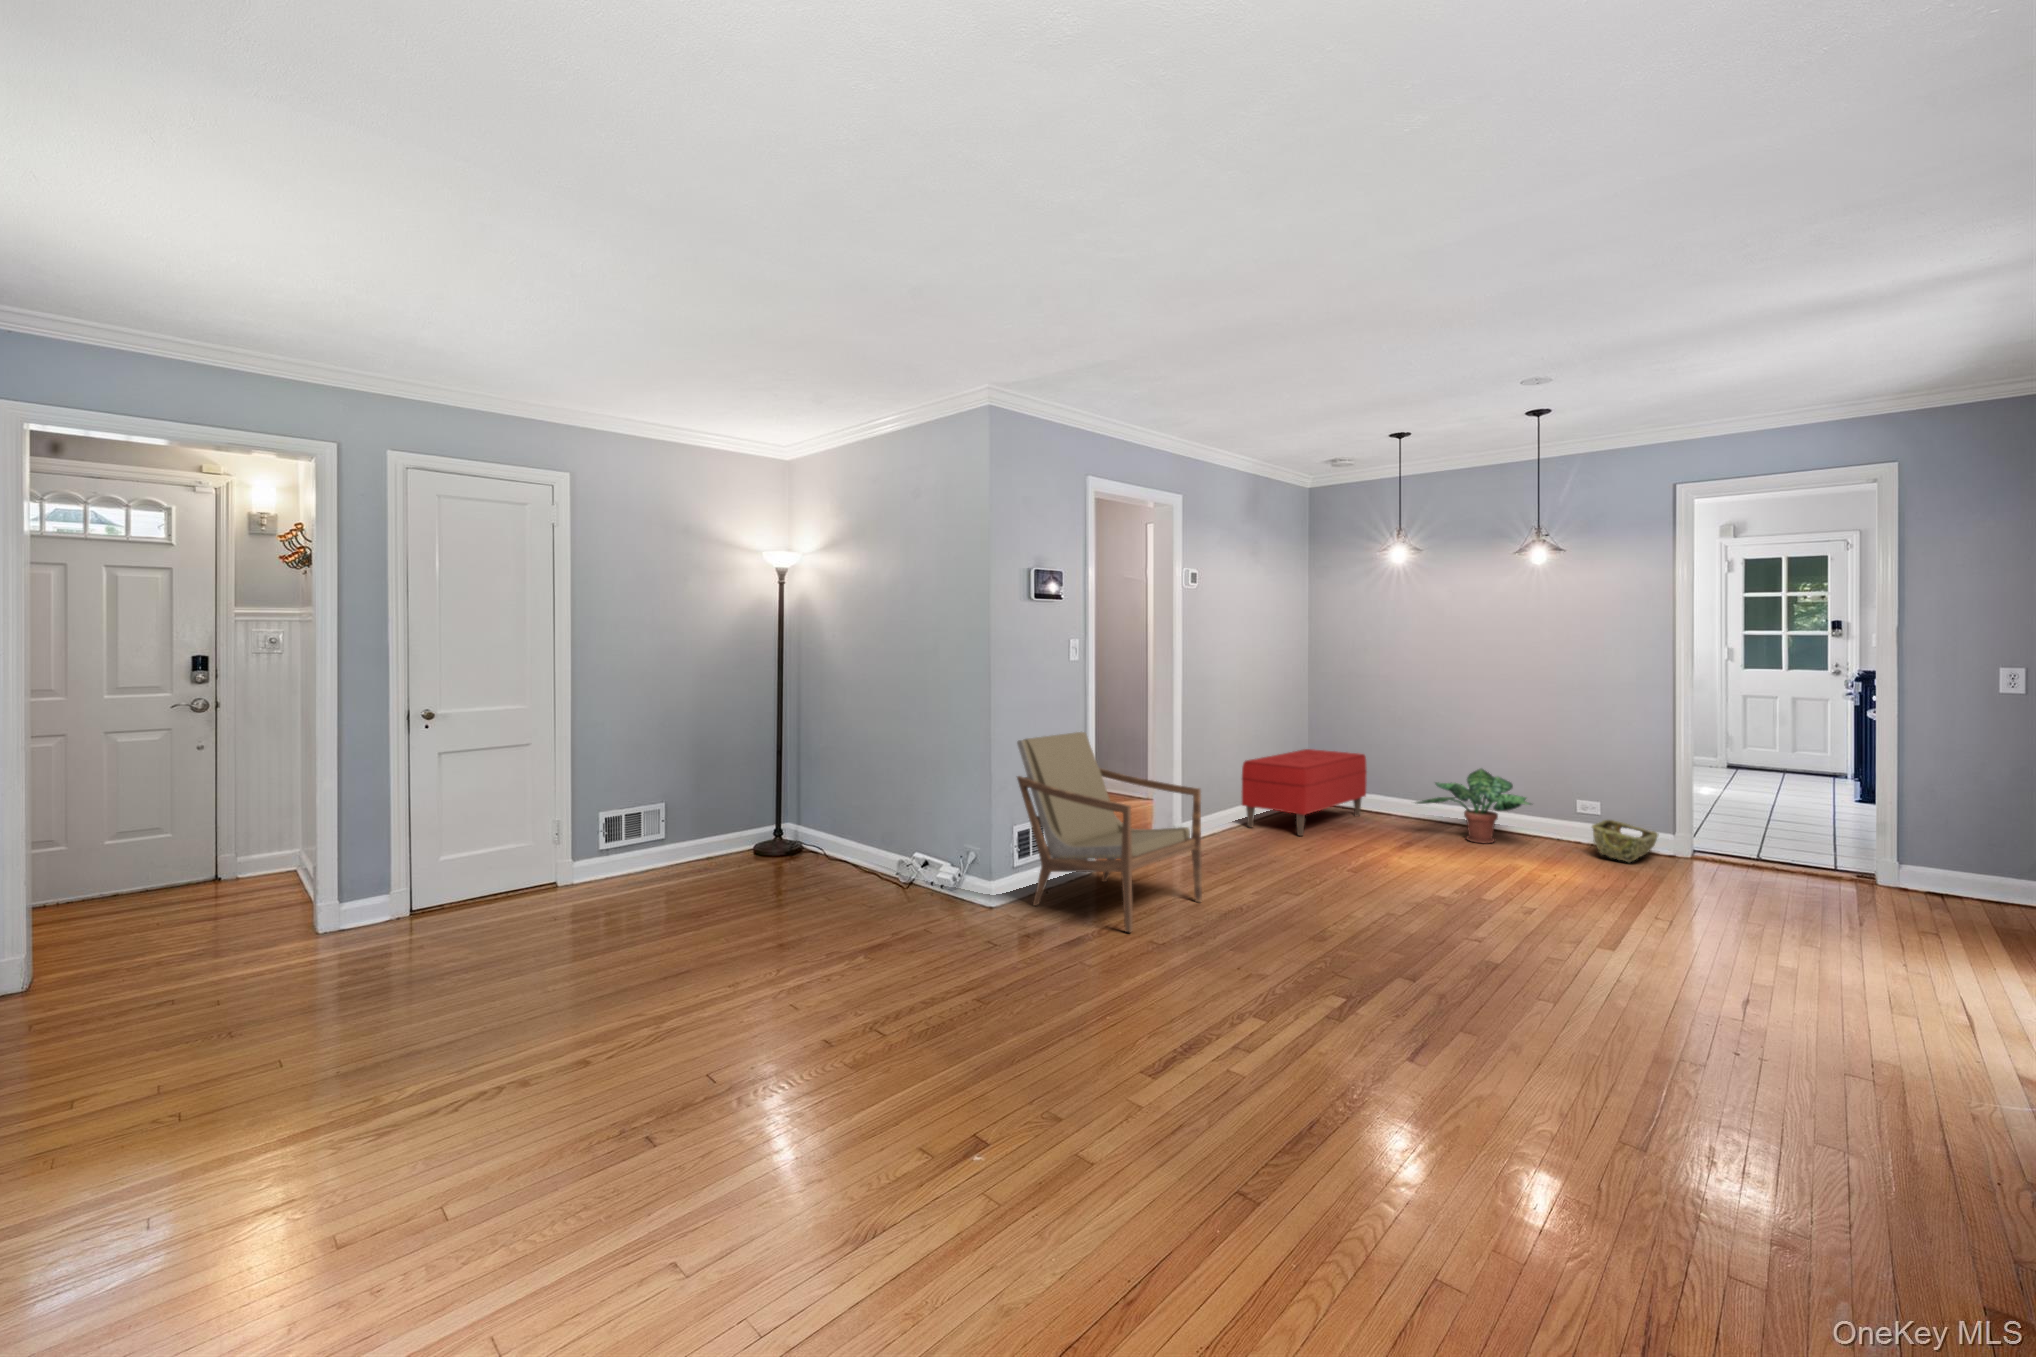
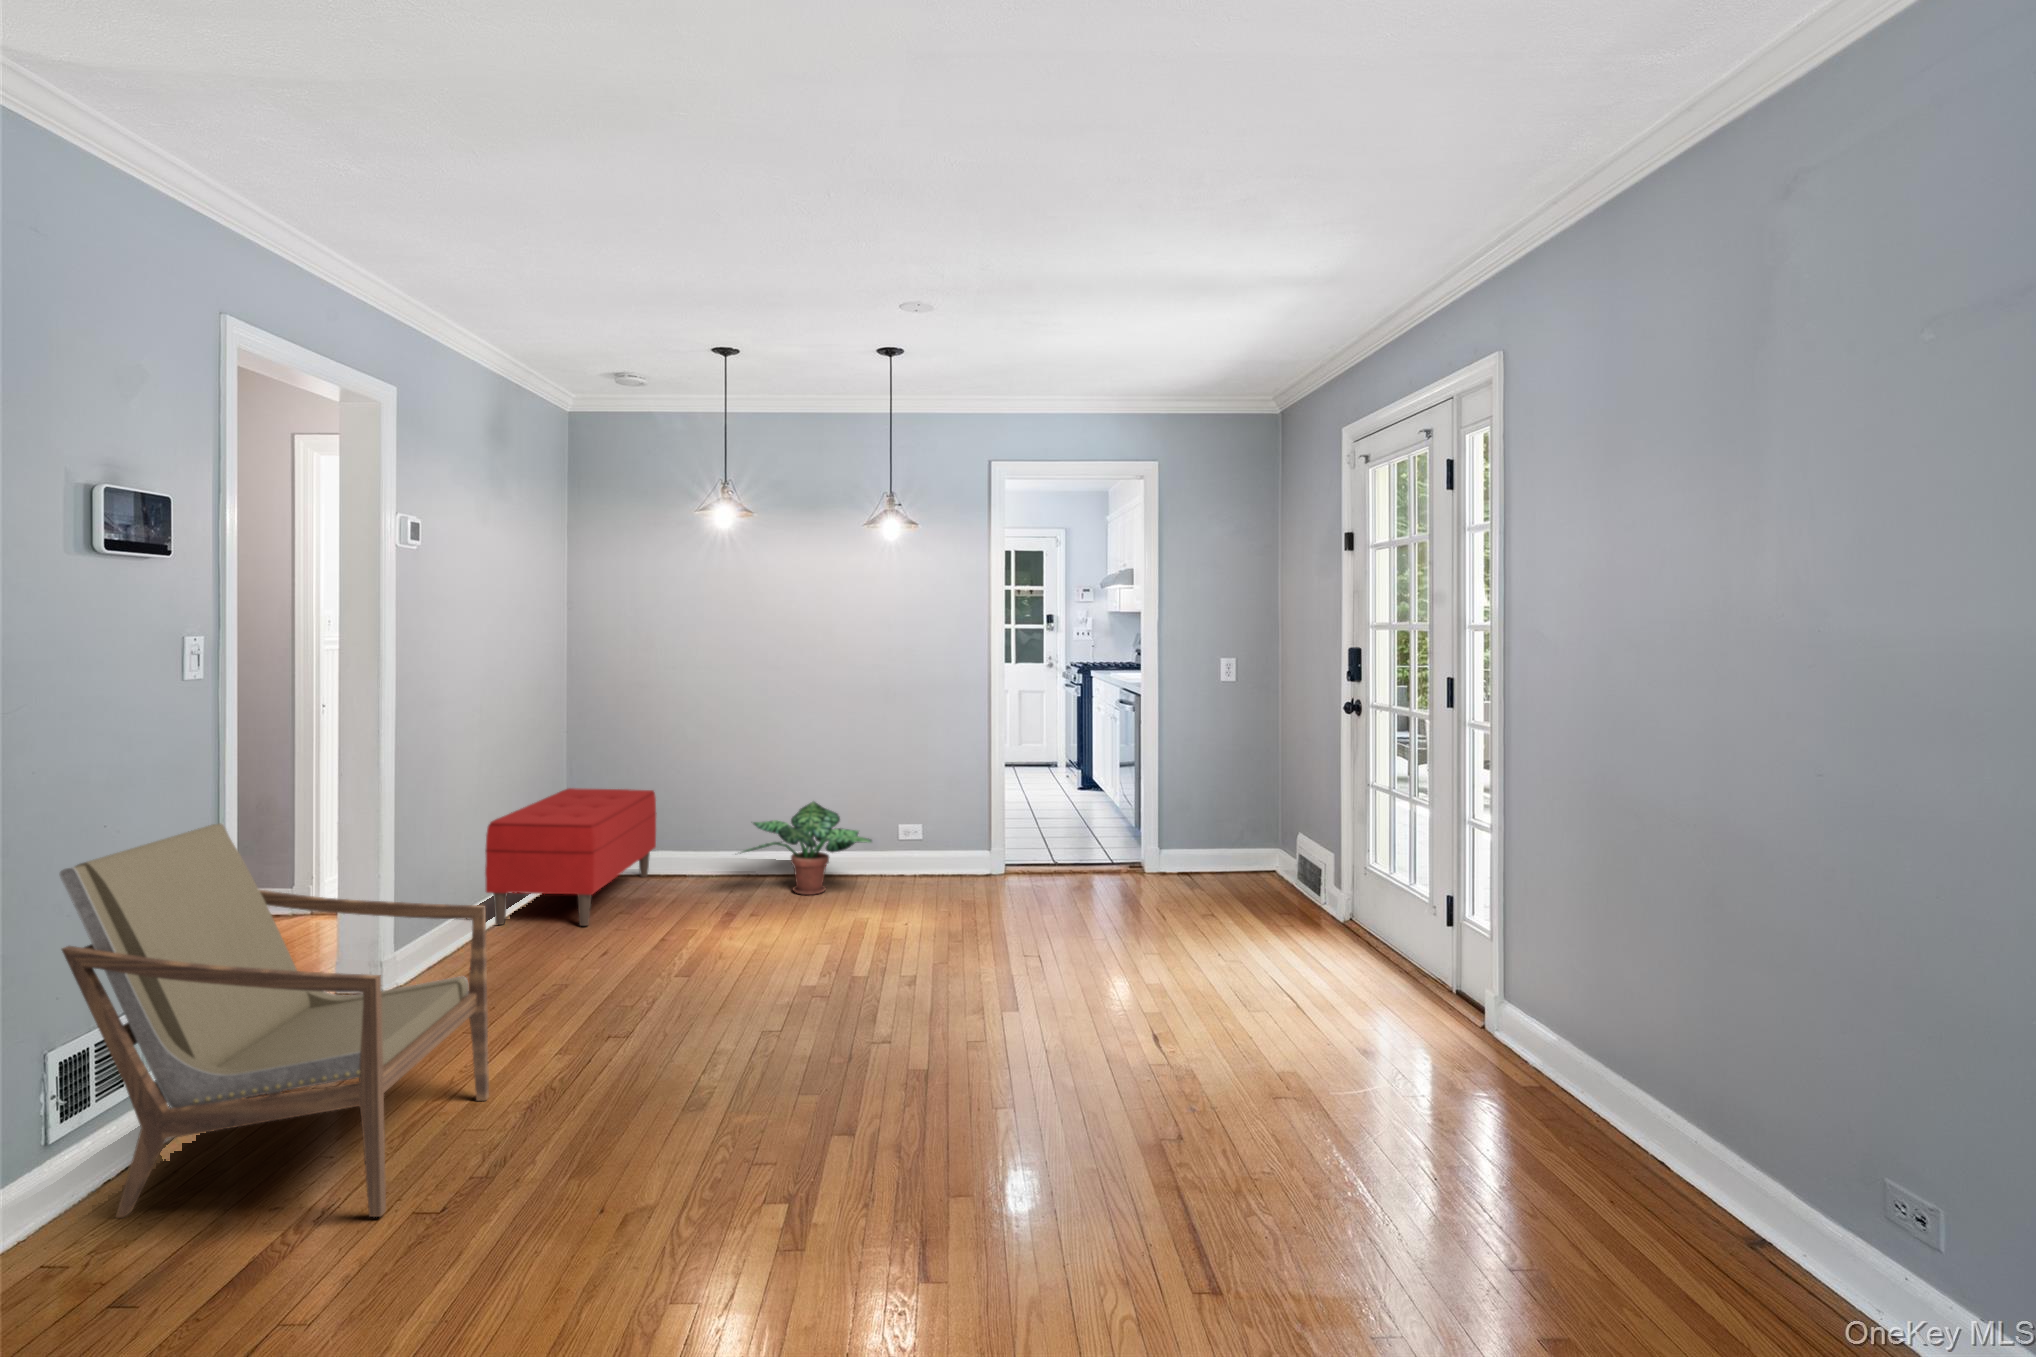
woven basket: present [1592,820,1658,862] -> none [929,845,983,894]

